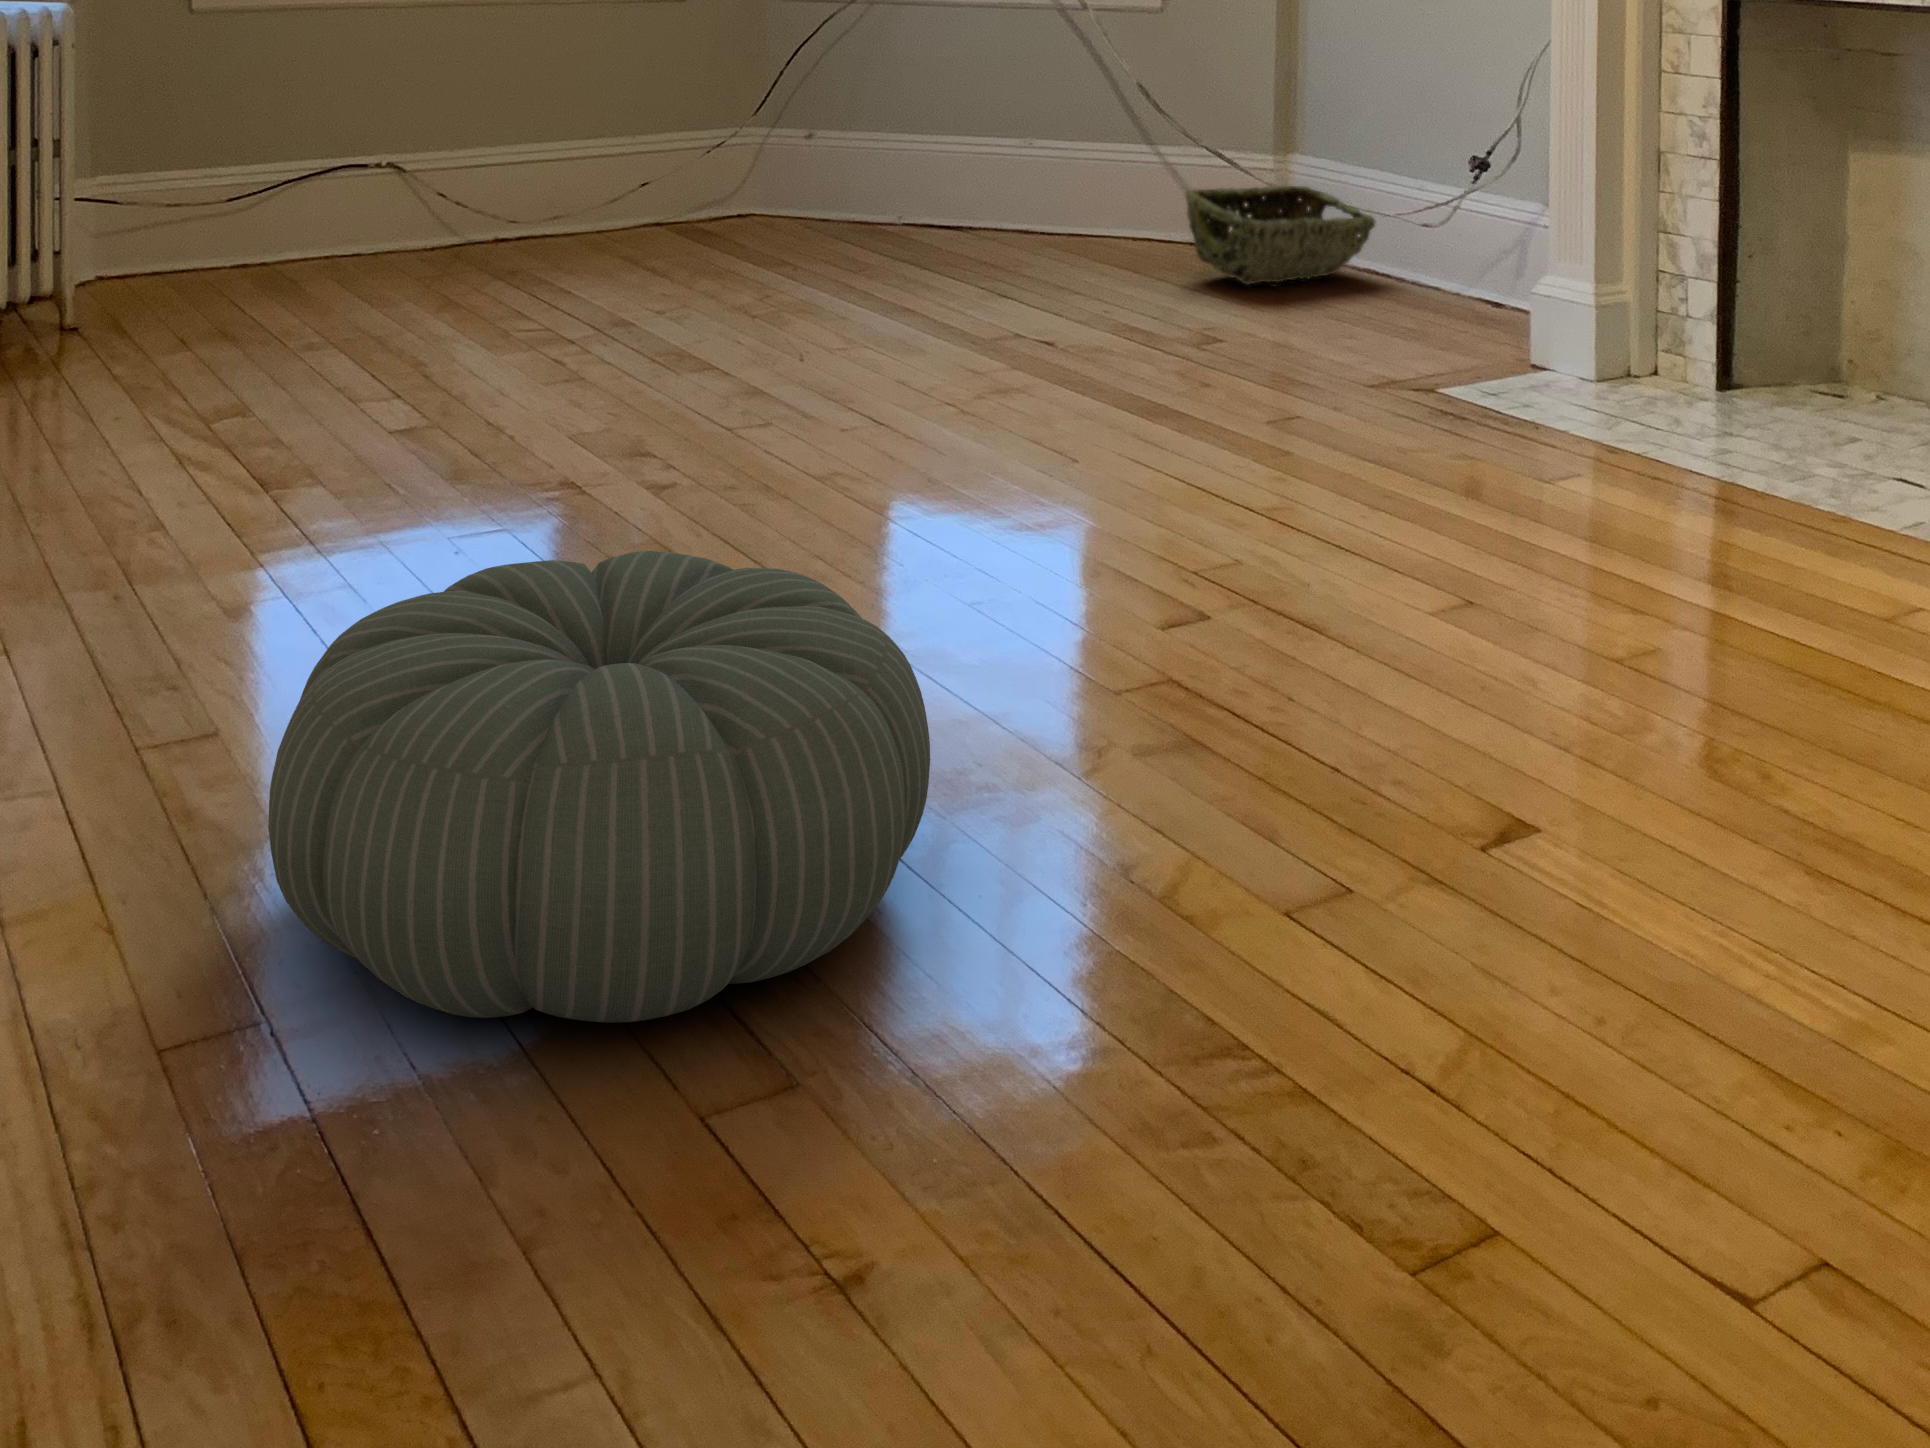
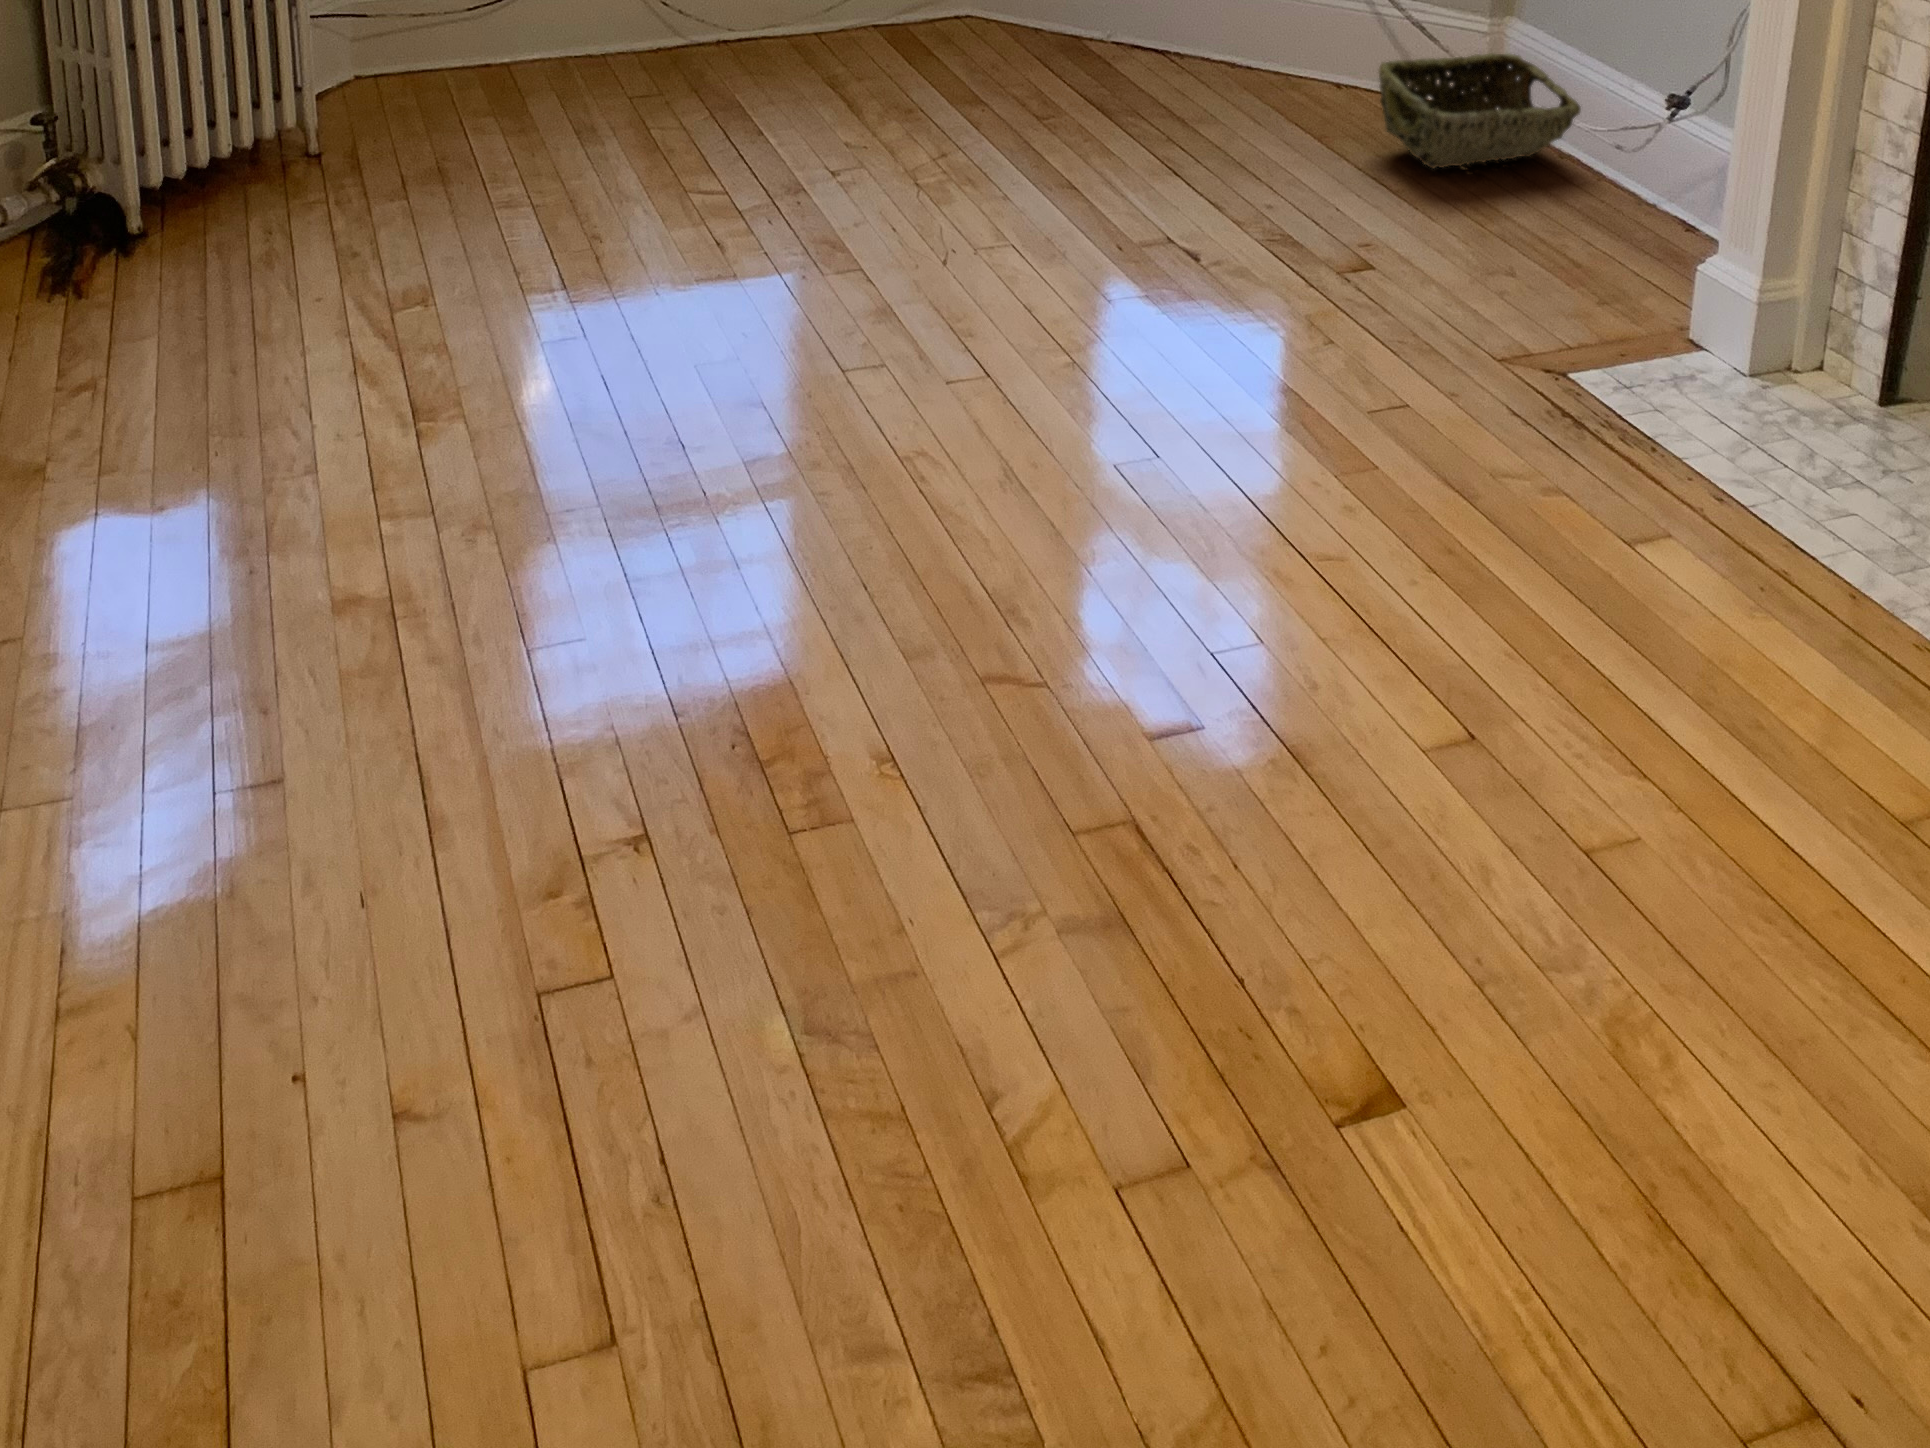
pouf: present [268,551,930,1023] -> none [226,733,810,1272]

